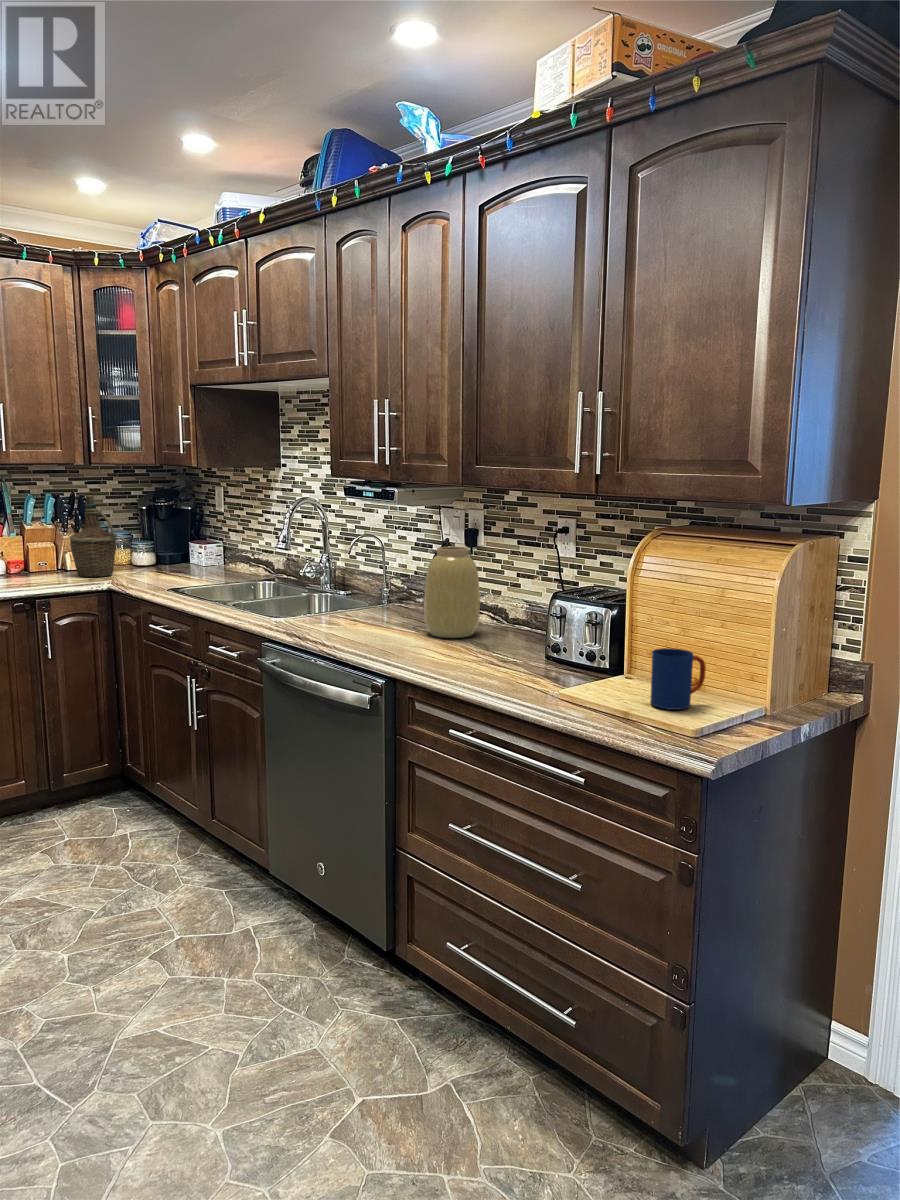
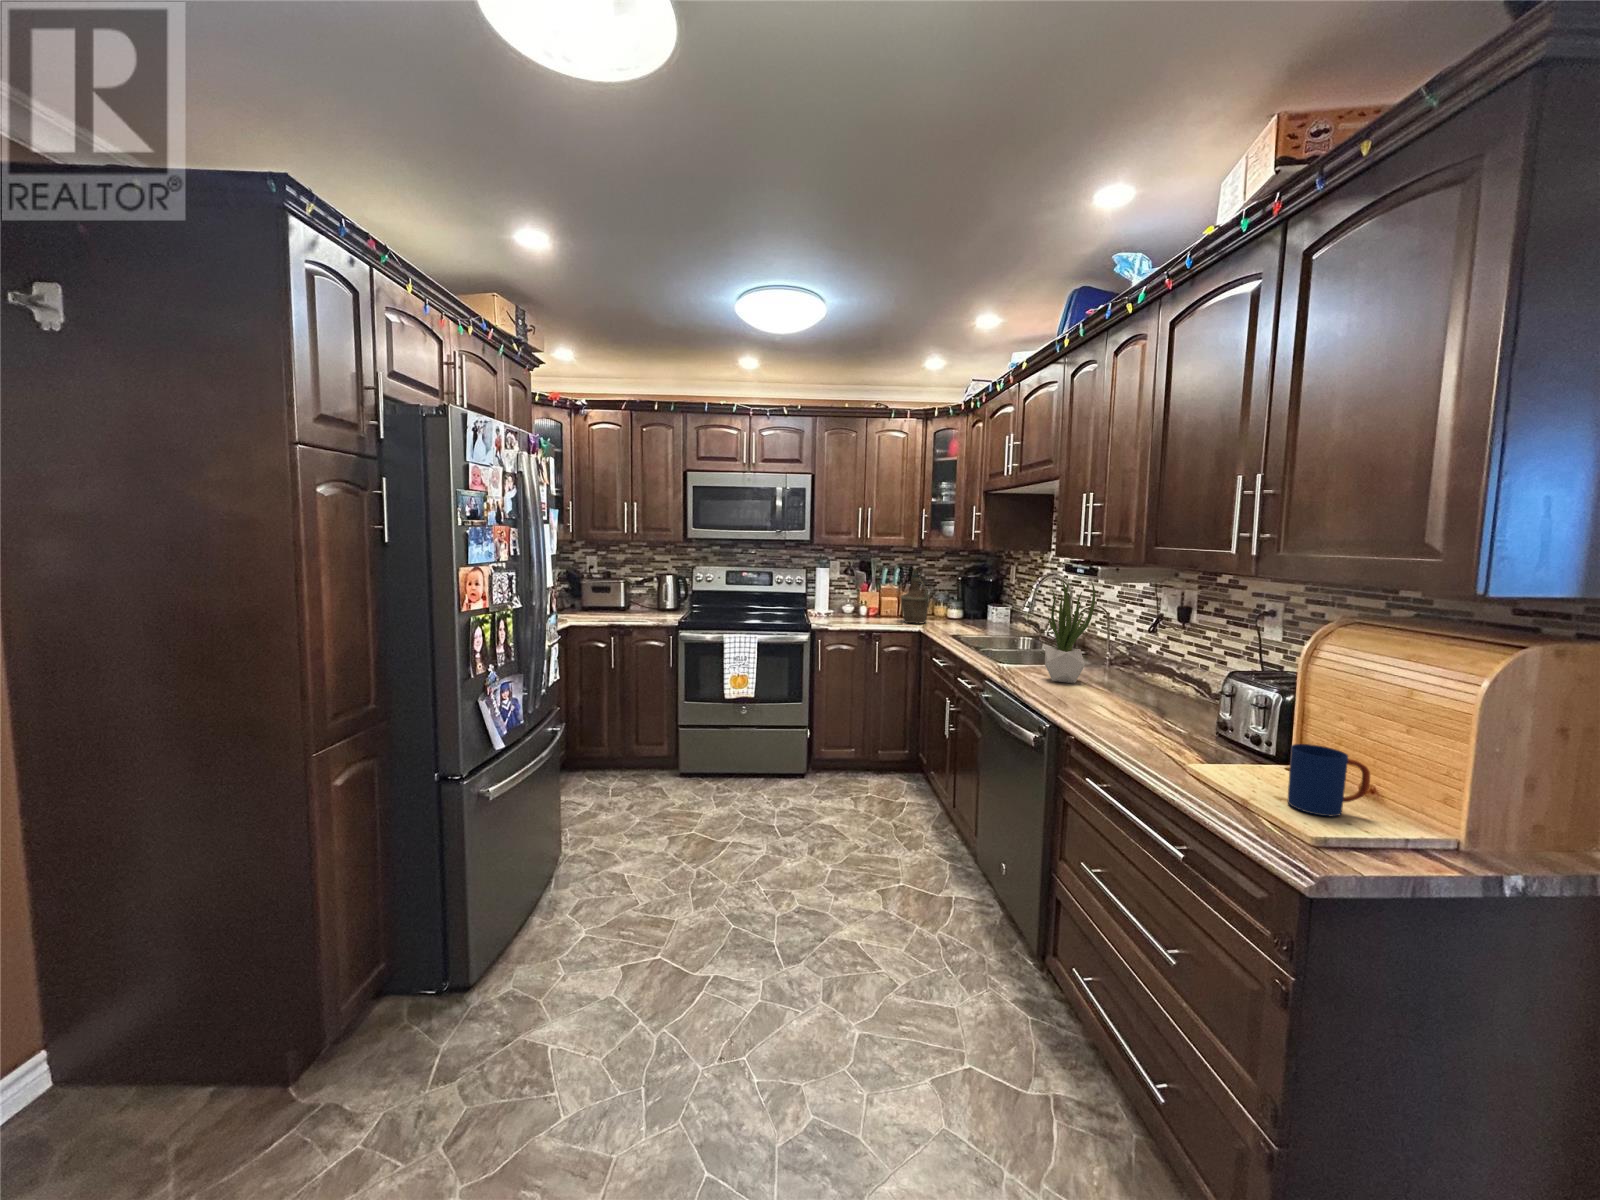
potted plant: none [337,503,390,629] -> present [1045,582,1096,683]
vase: present [424,547,480,638] -> none [1115,620,1172,703]

